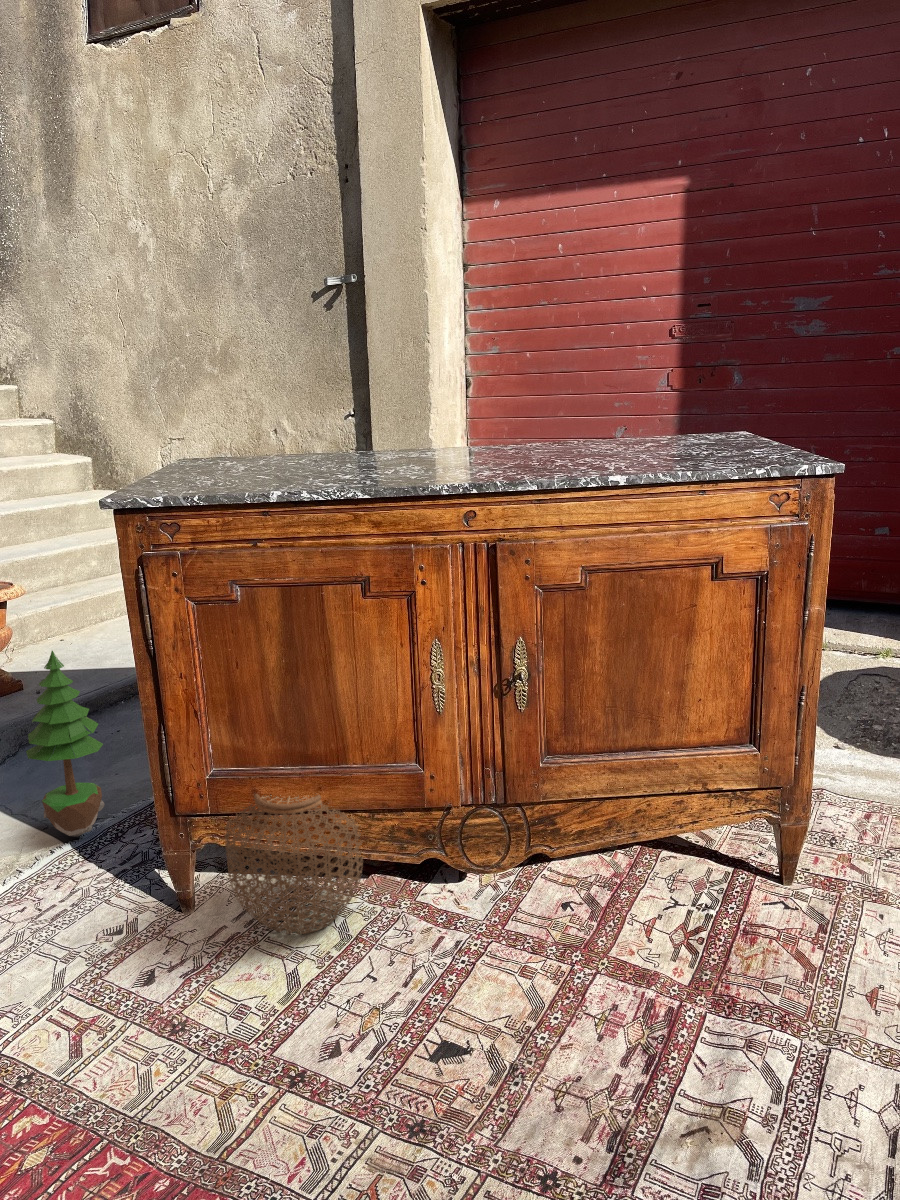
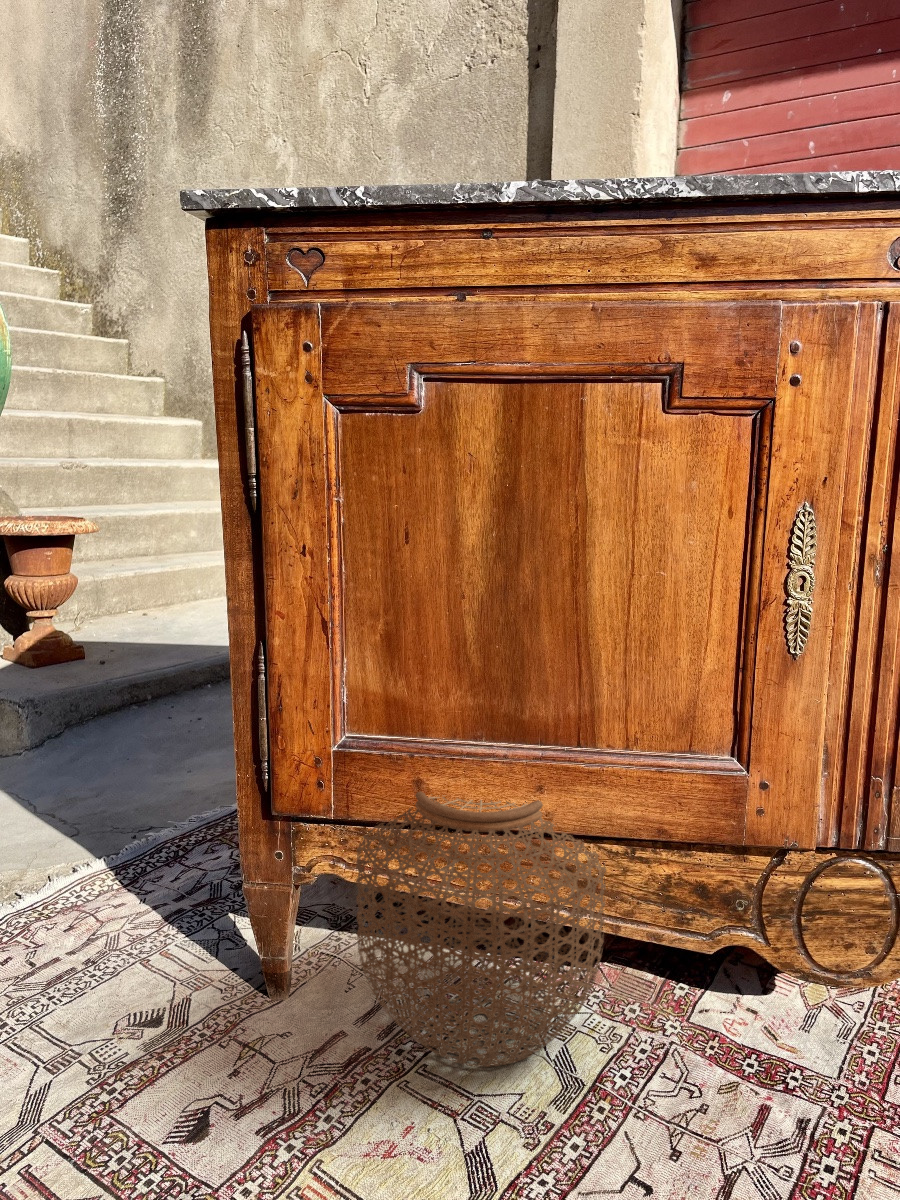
potted tree: present [26,651,105,837] -> none [52,551,169,850]

